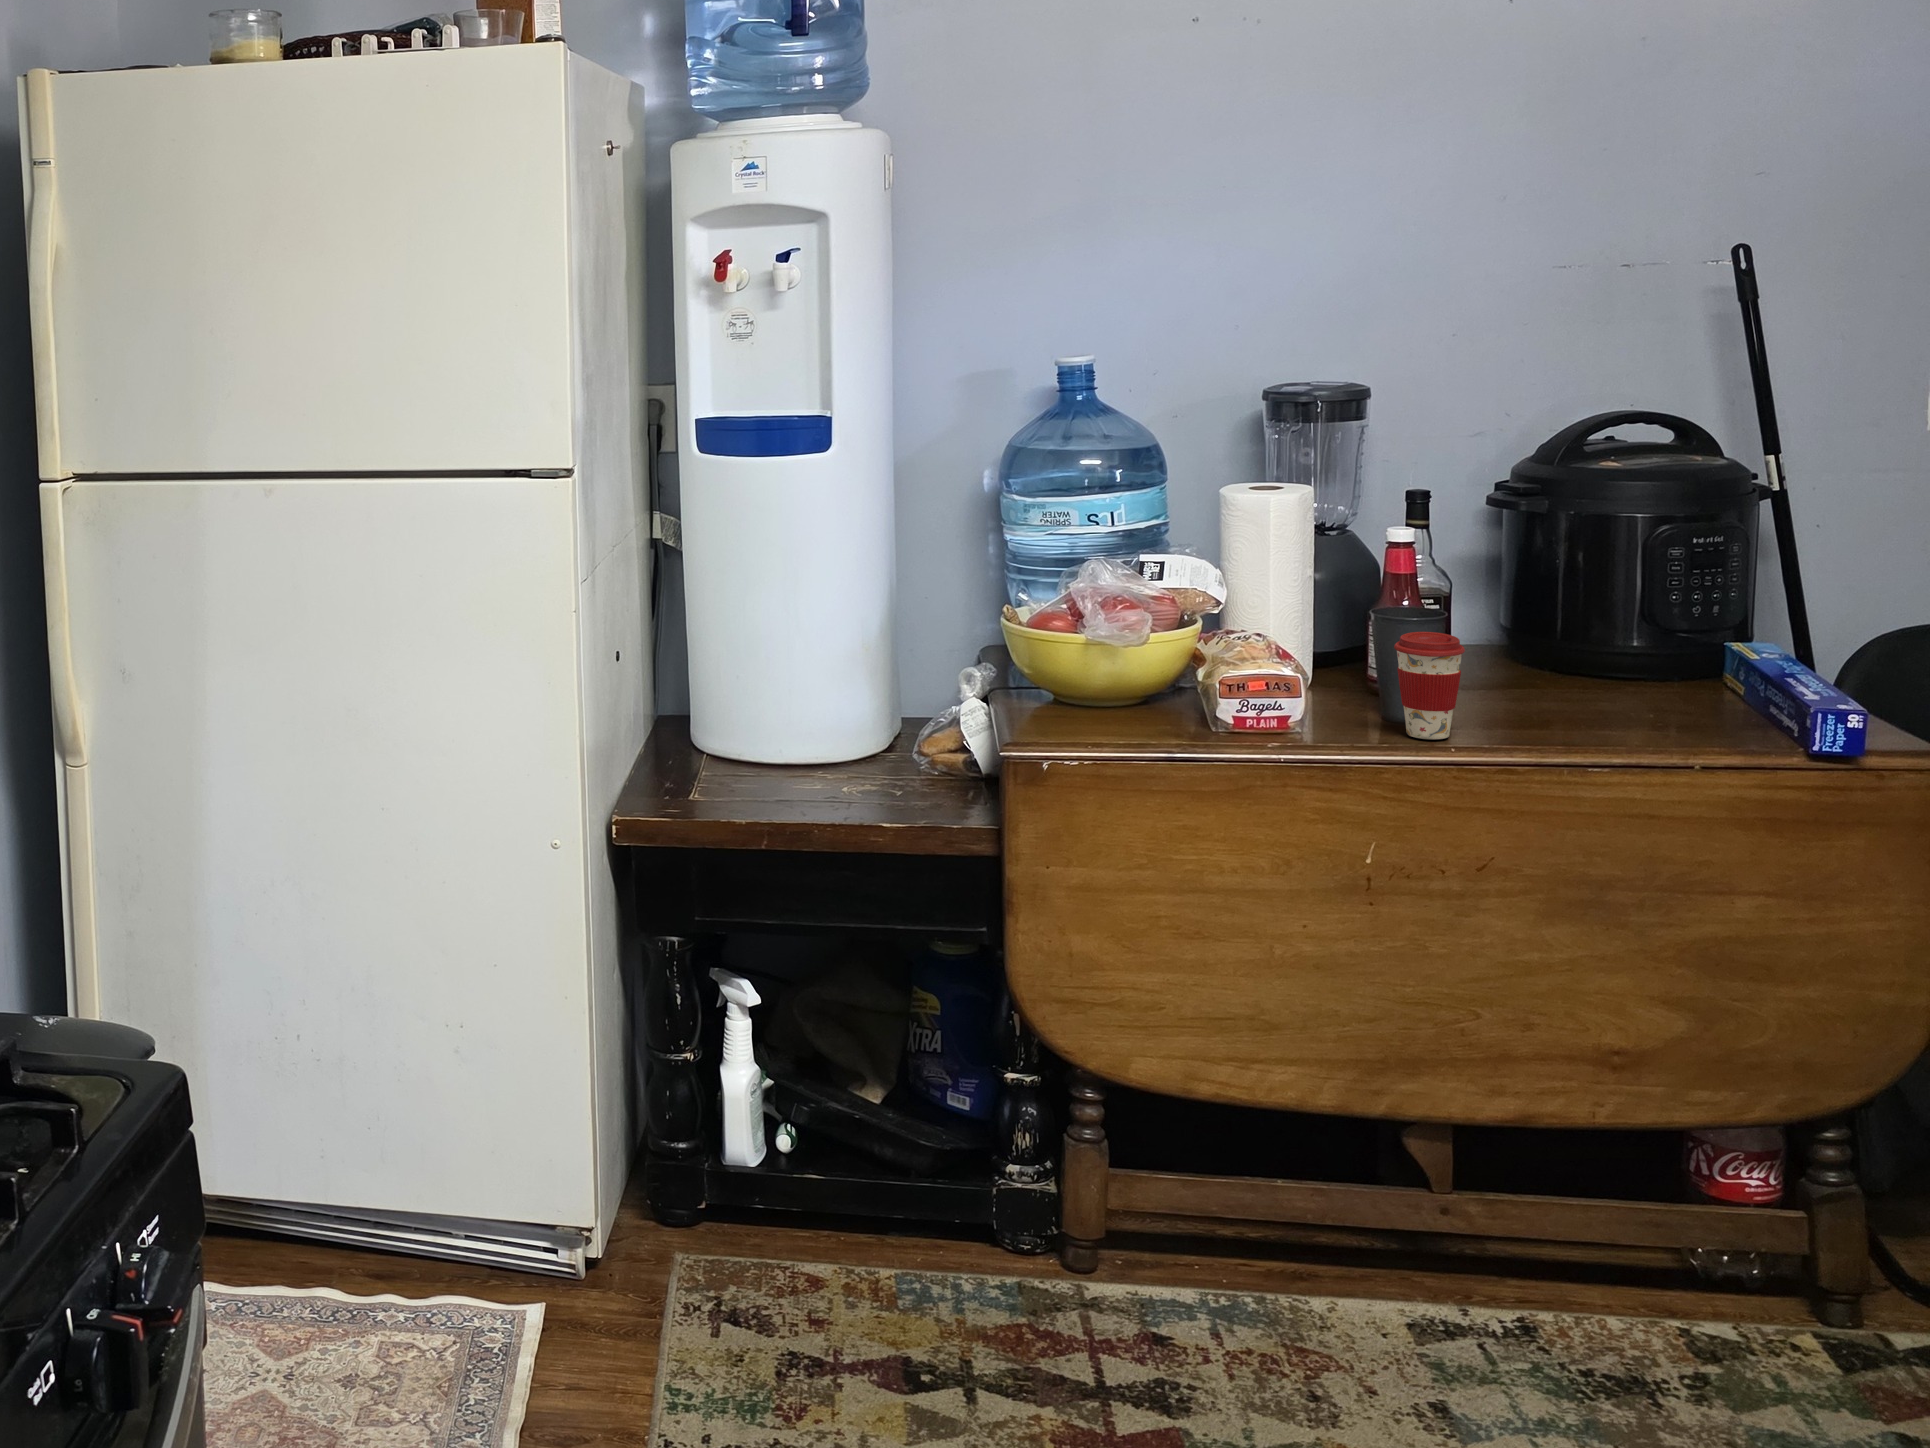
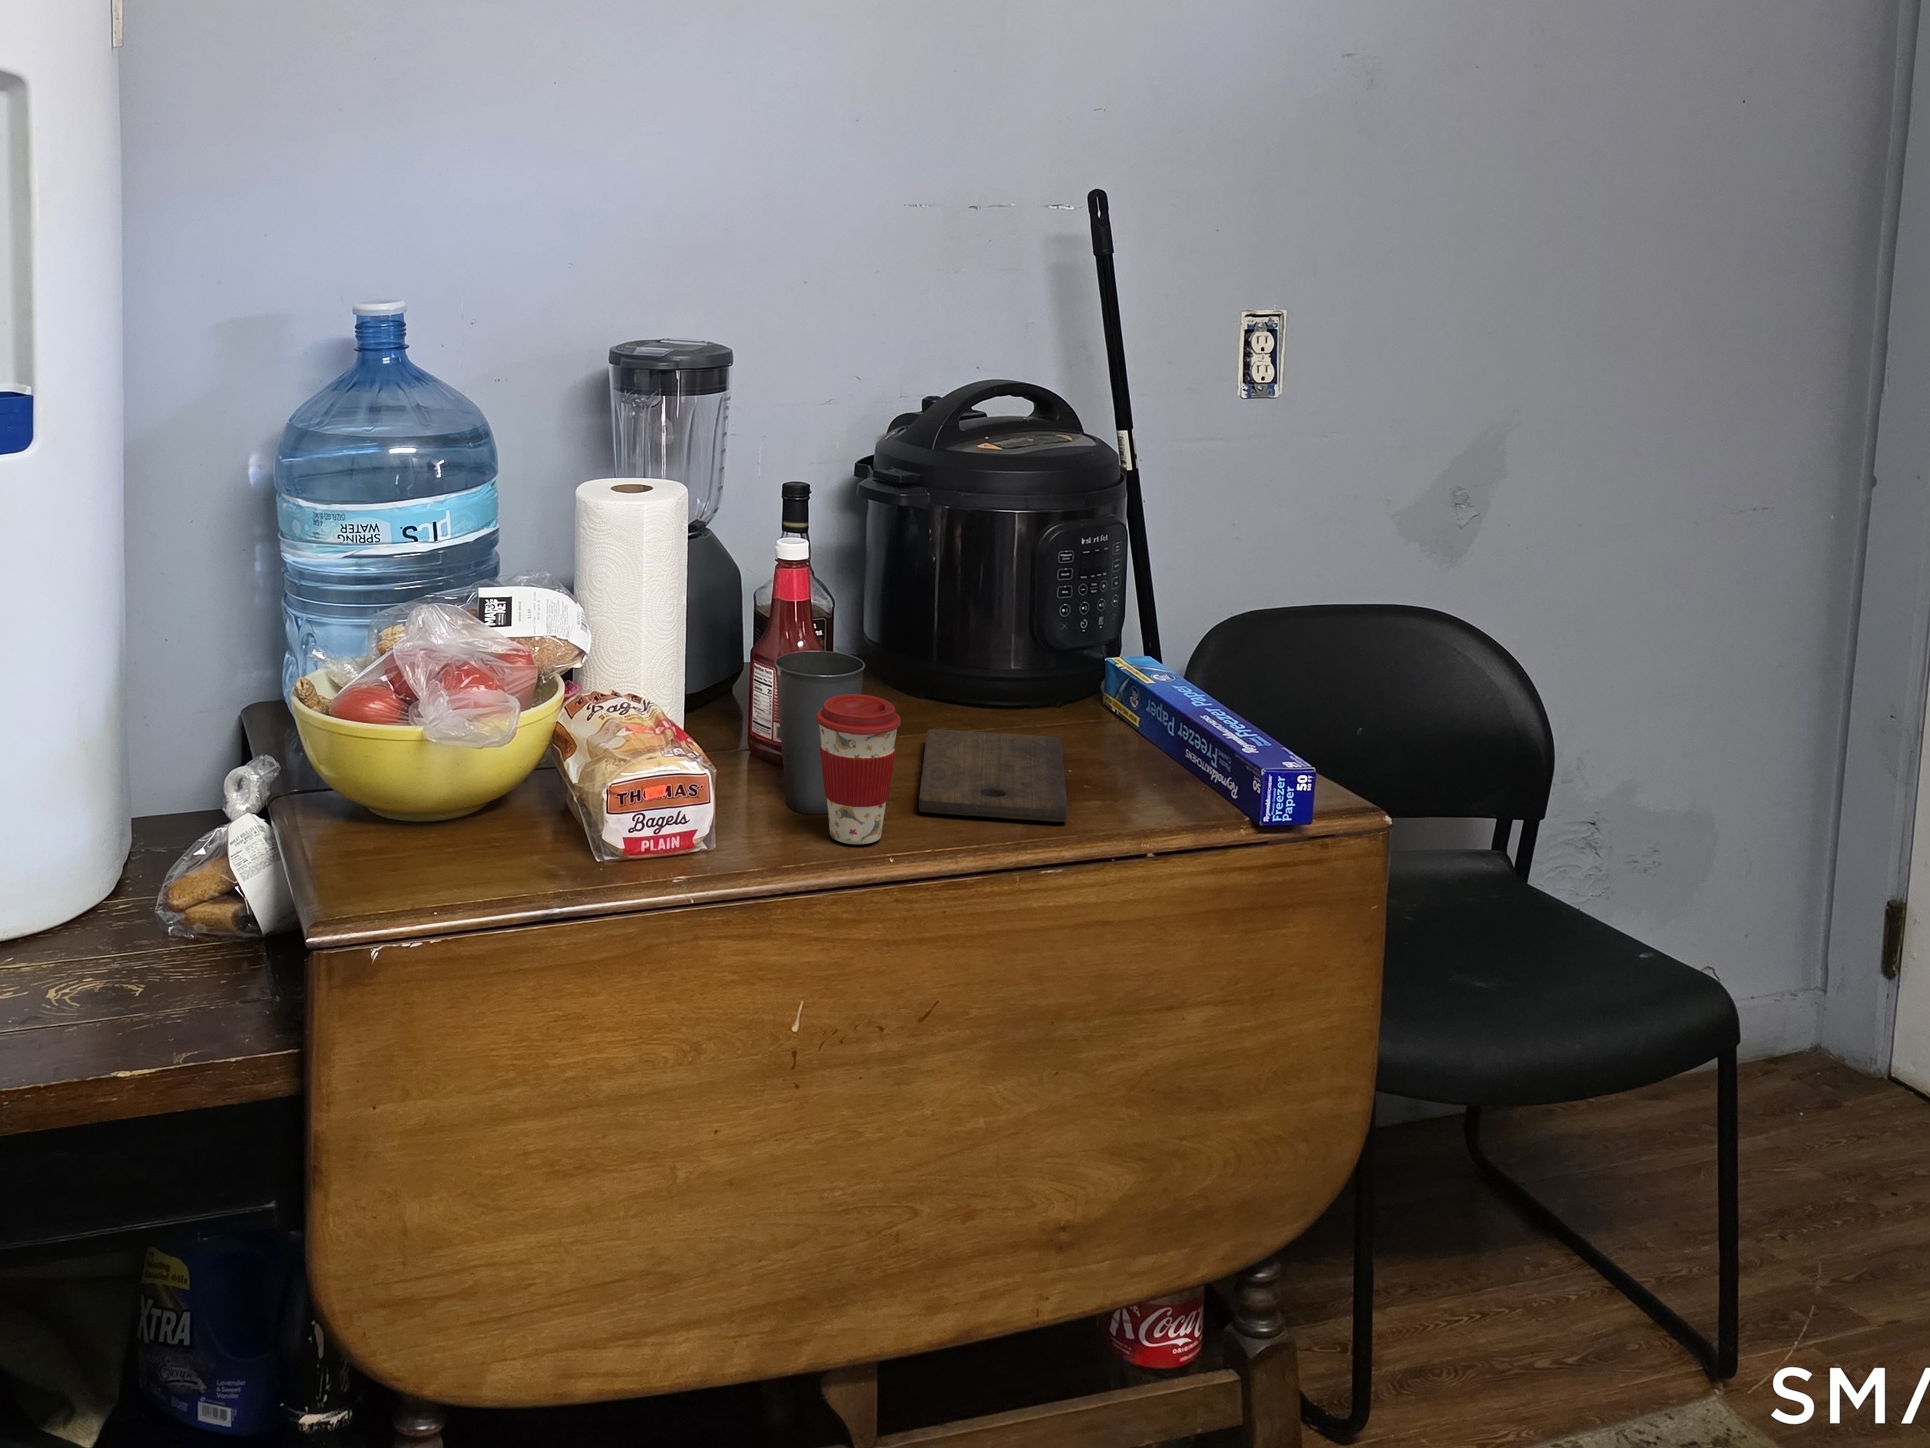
cutting board: none [1490,682,1645,740] -> present [919,729,1067,822]

